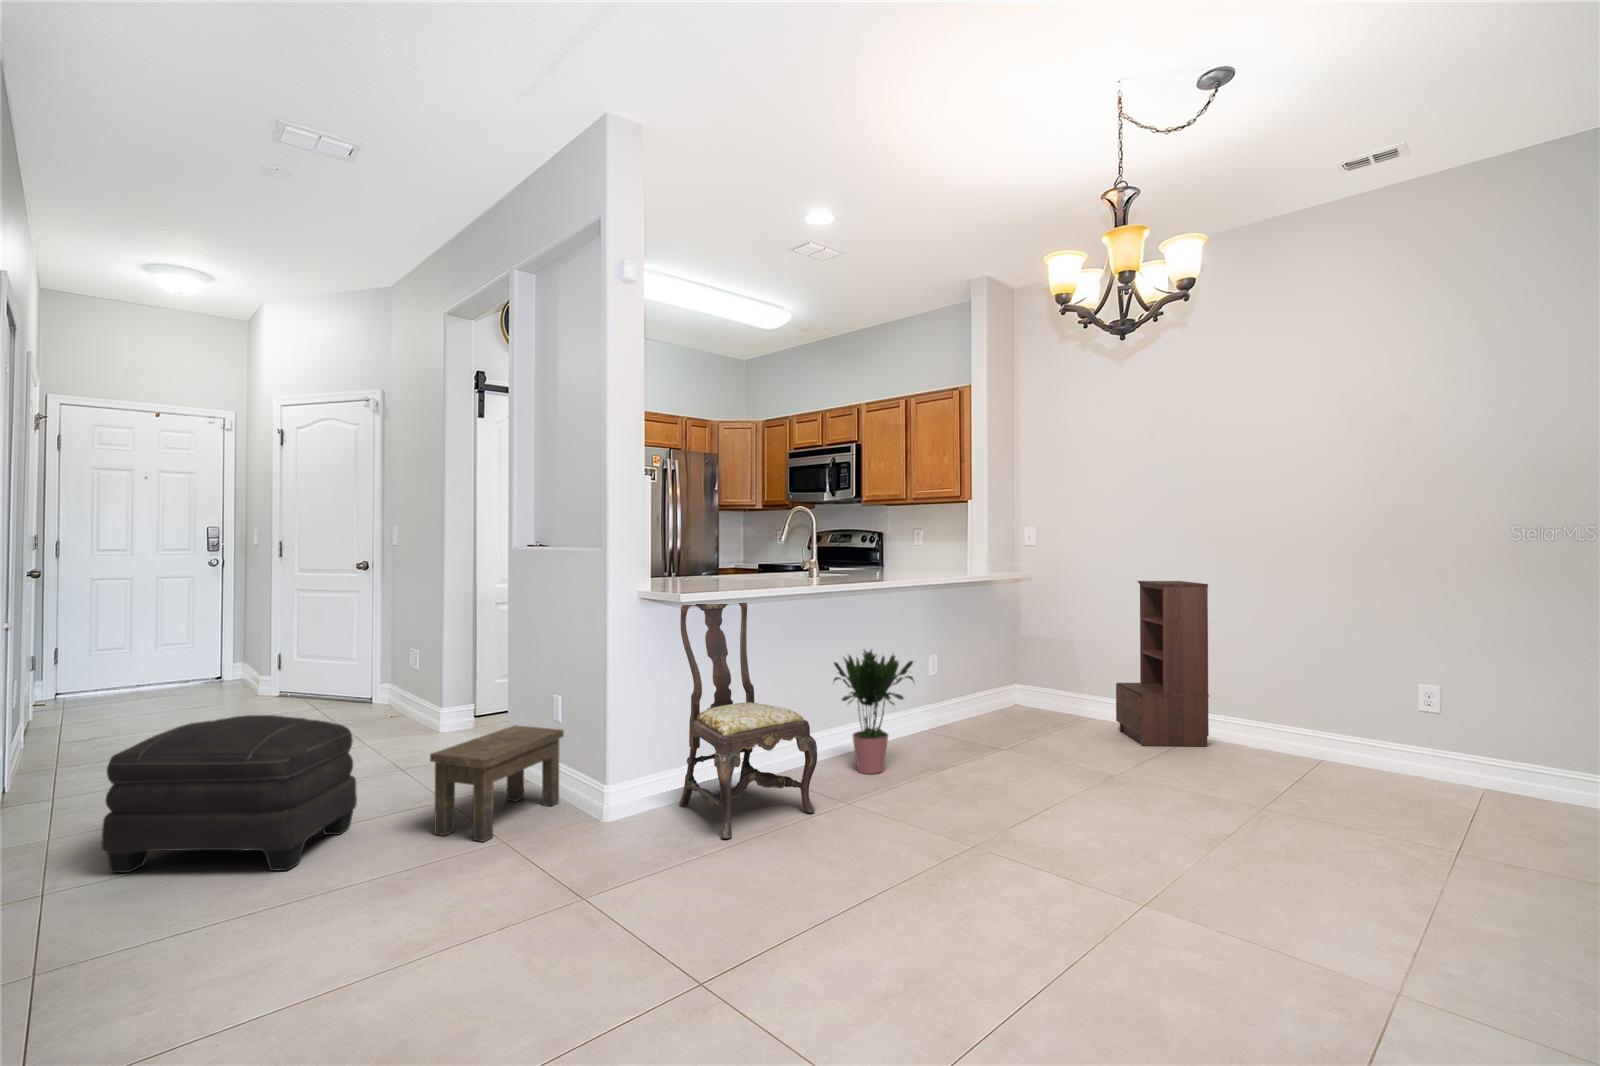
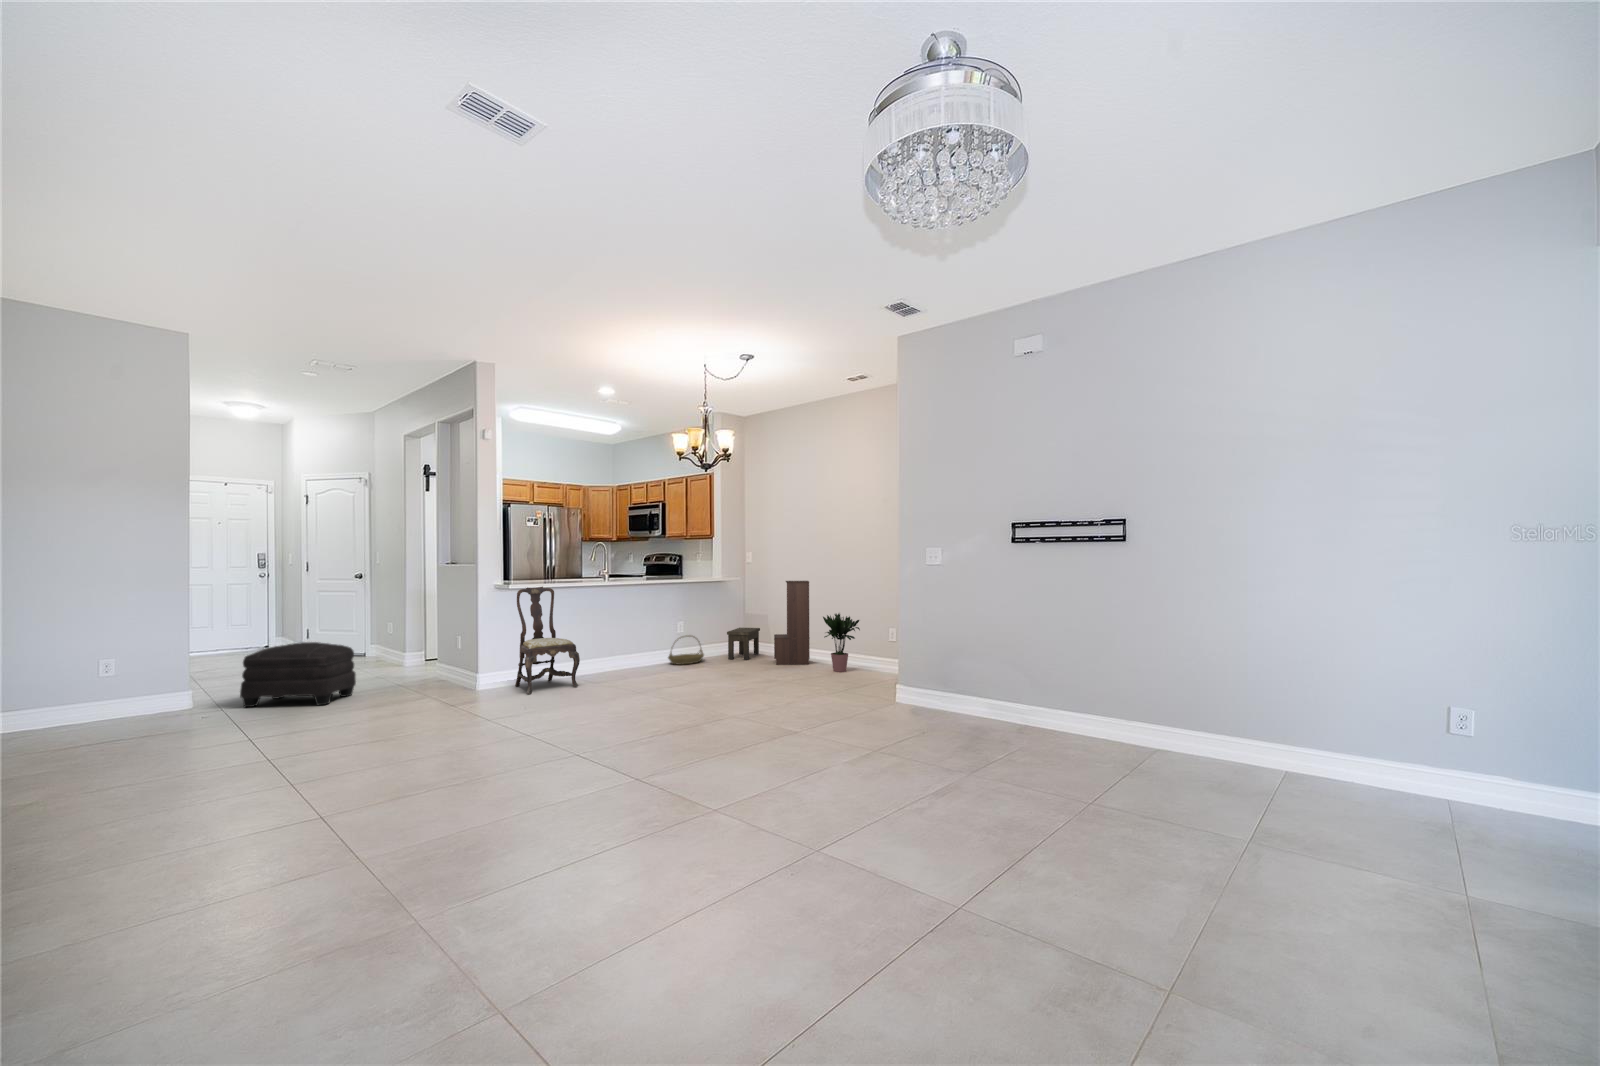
potted plant: present [834,650,914,774] -> present [823,613,860,672]
basket: none [924,683,987,741] -> present [668,636,704,665]
side table: present [430,725,564,842] -> present [727,628,760,660]

